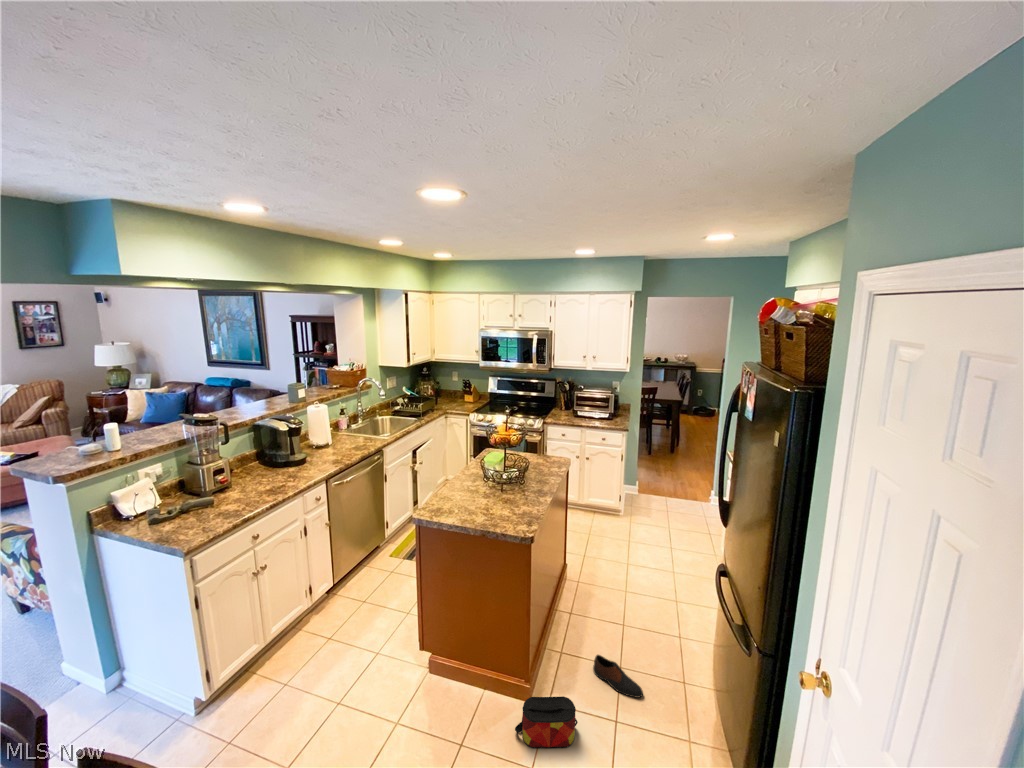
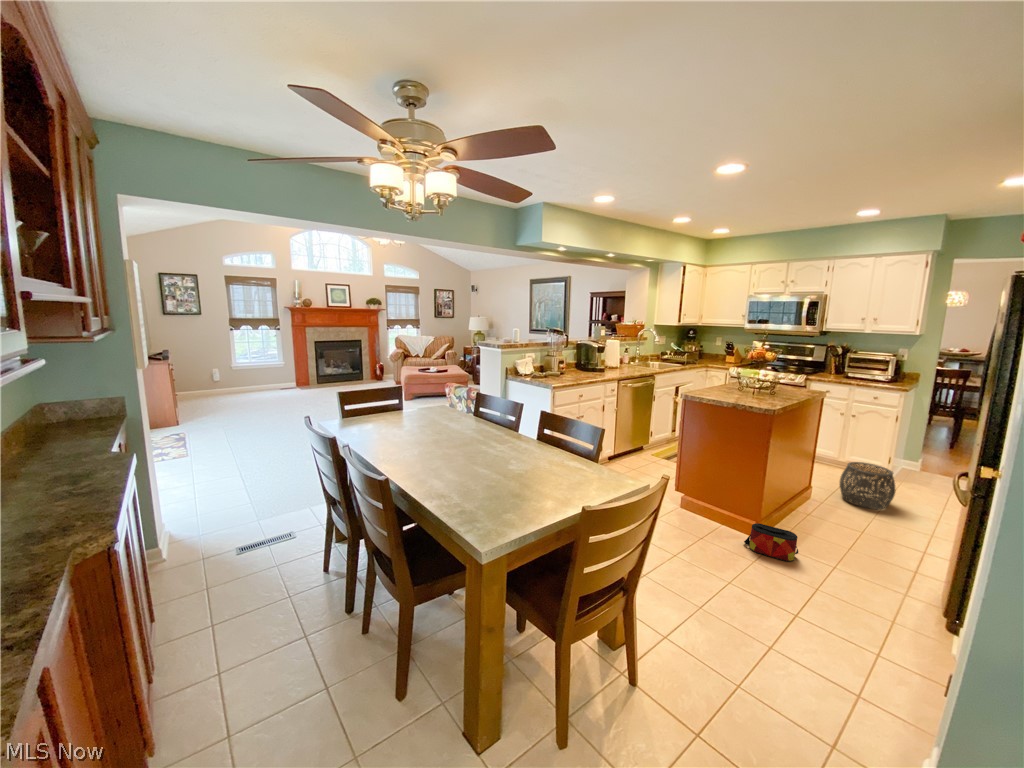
woven basket: none [589,521,635,576] -> present [840,462,896,509]
shoe: present [593,655,643,698] -> none [822,530,871,564]

